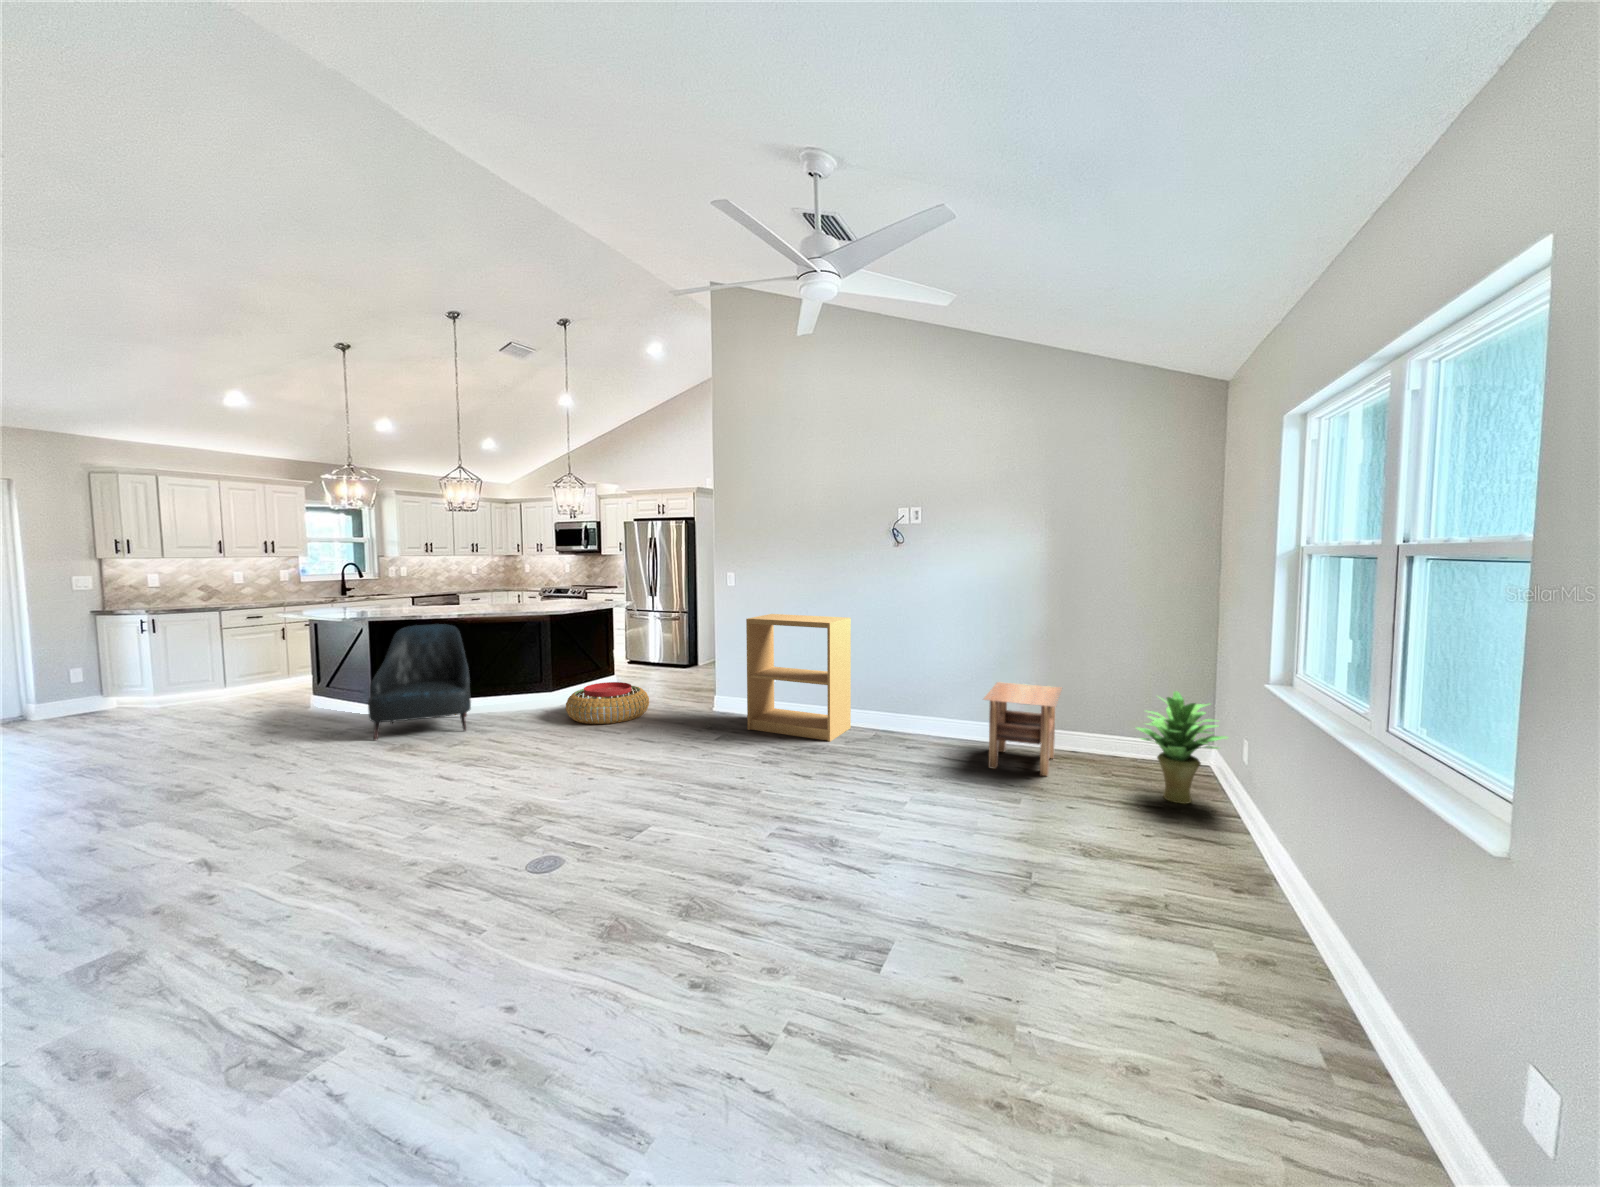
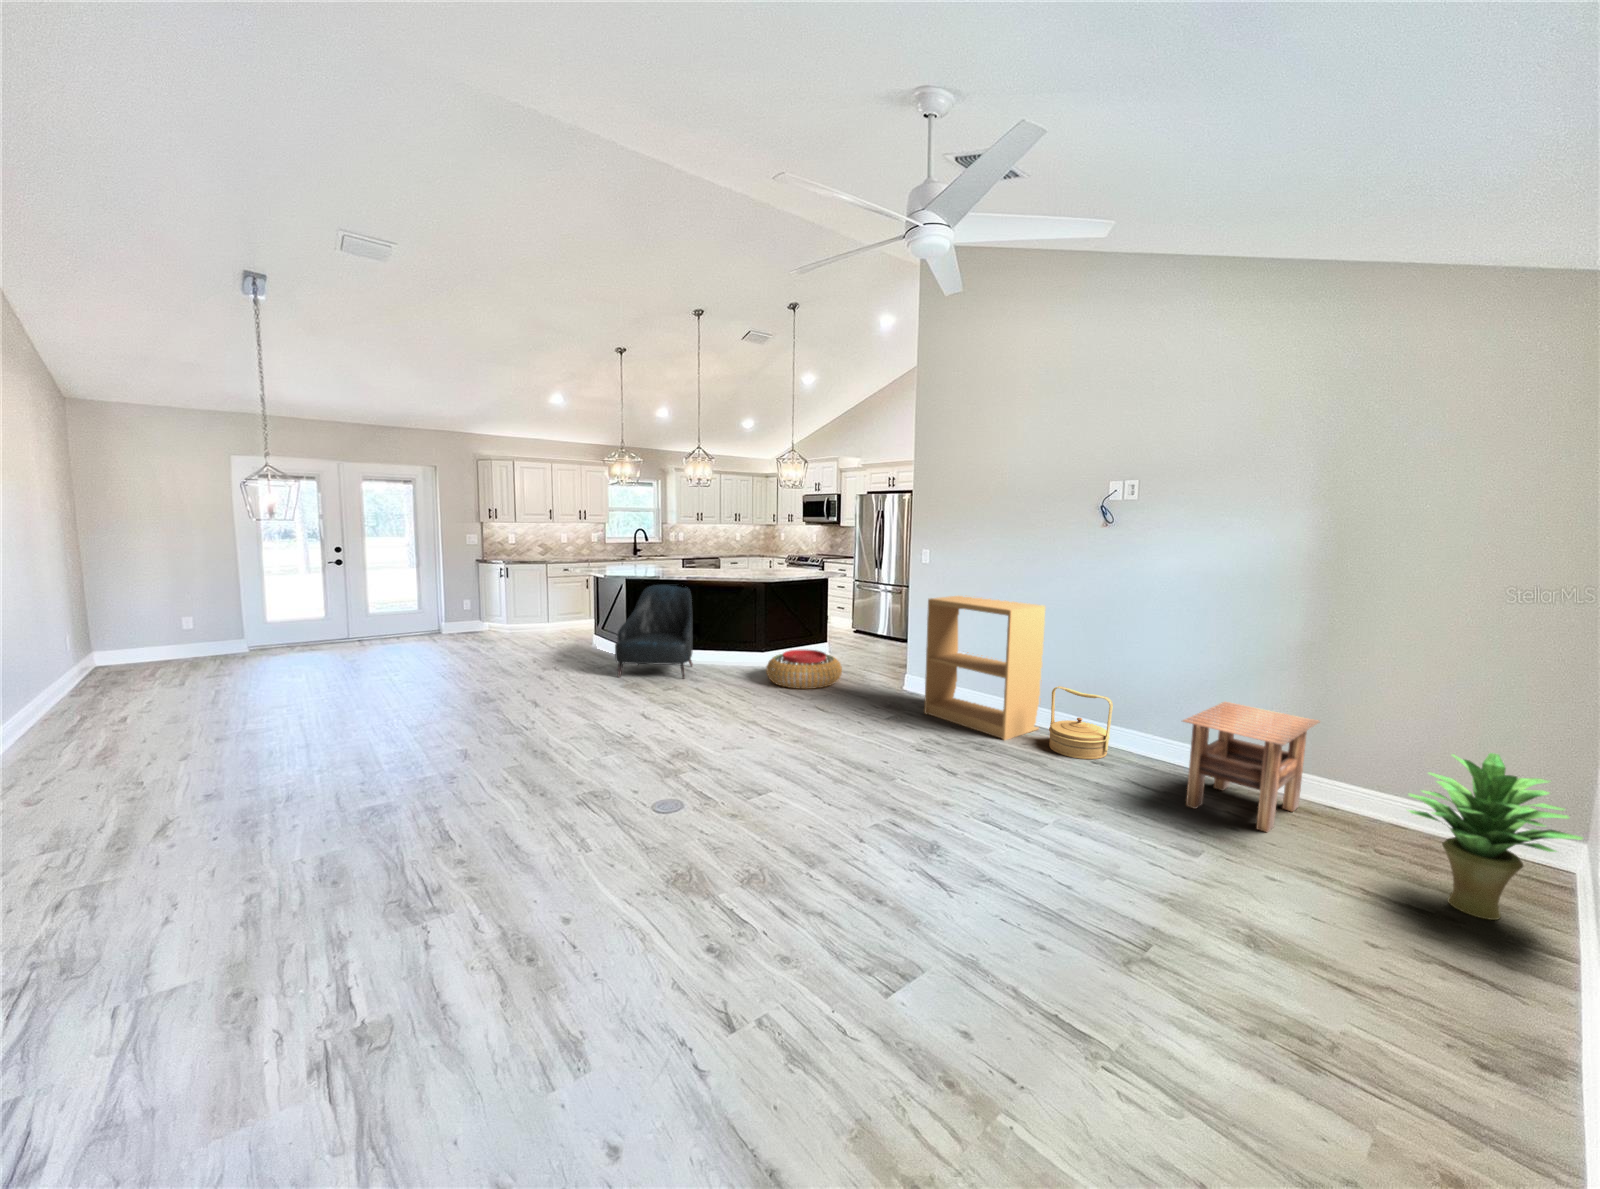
woven basket: none [865,687,917,746] -> present [1049,686,1113,759]

